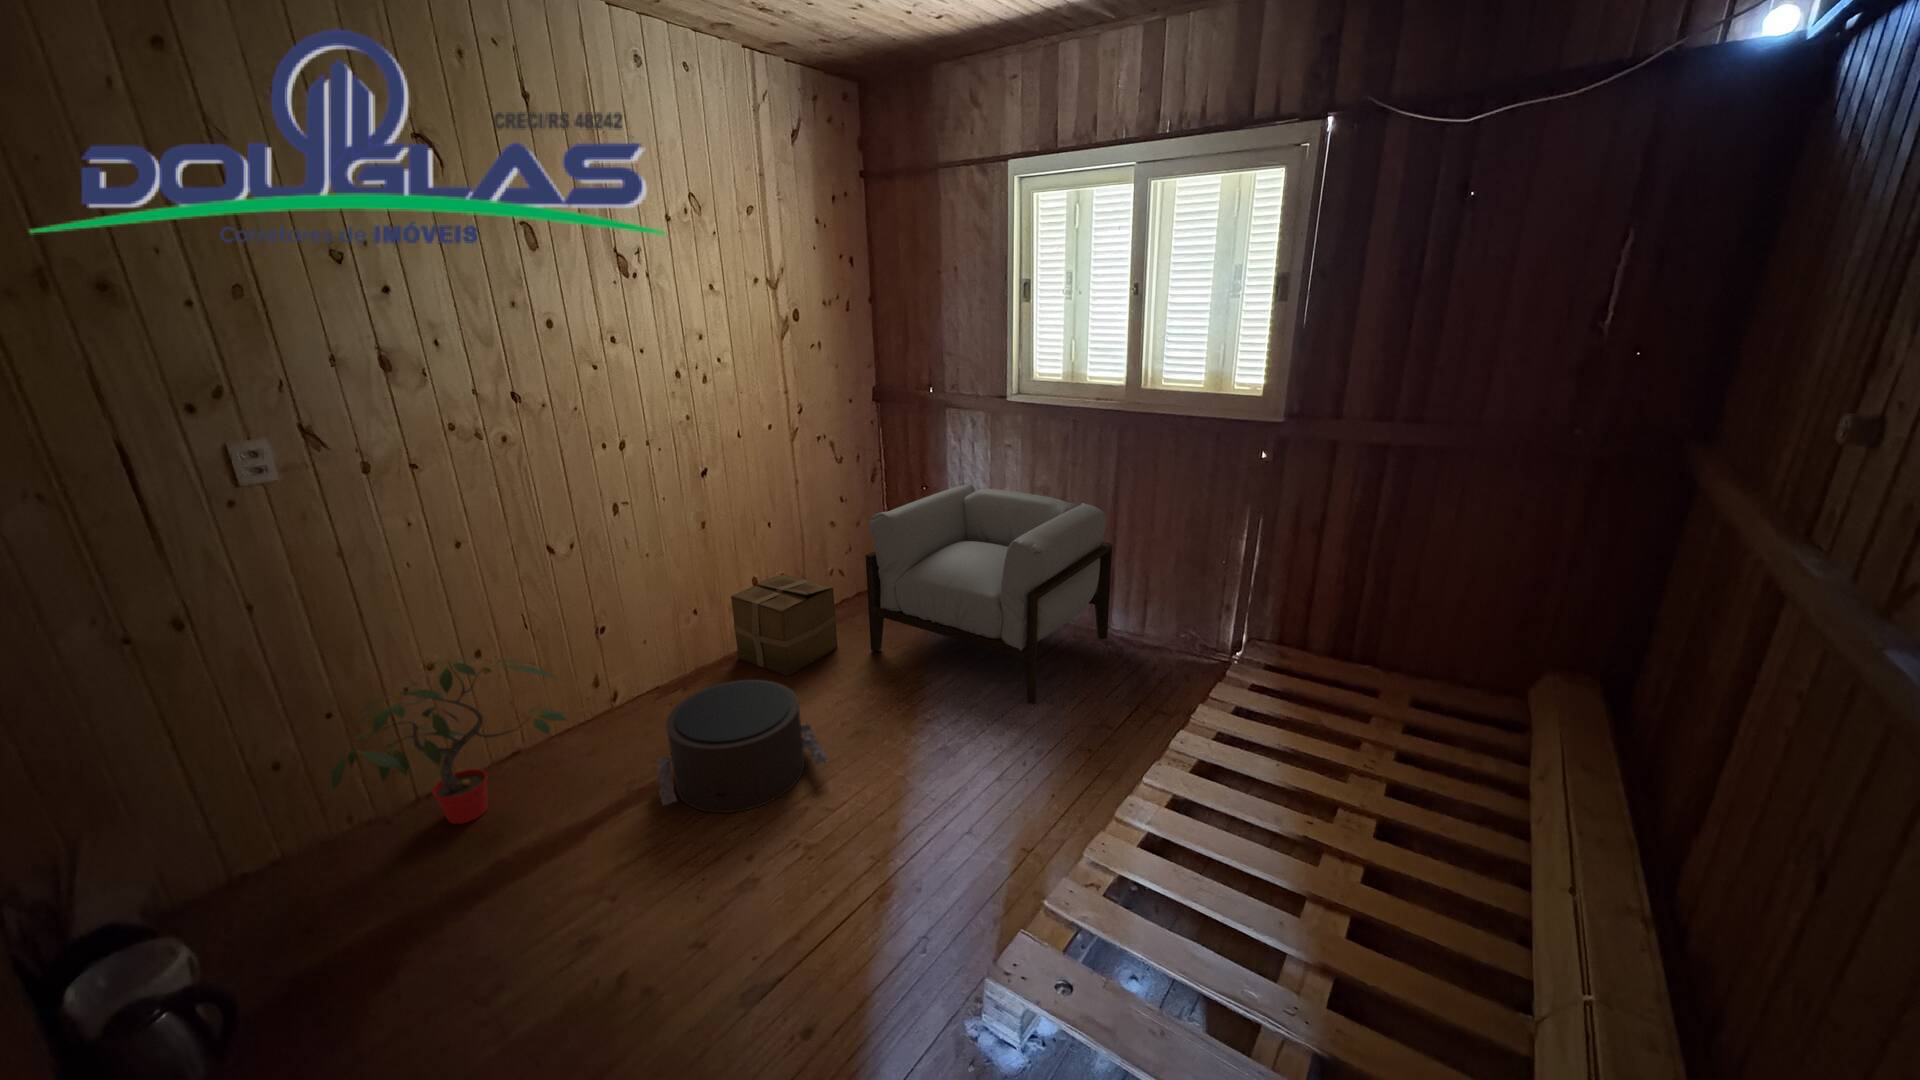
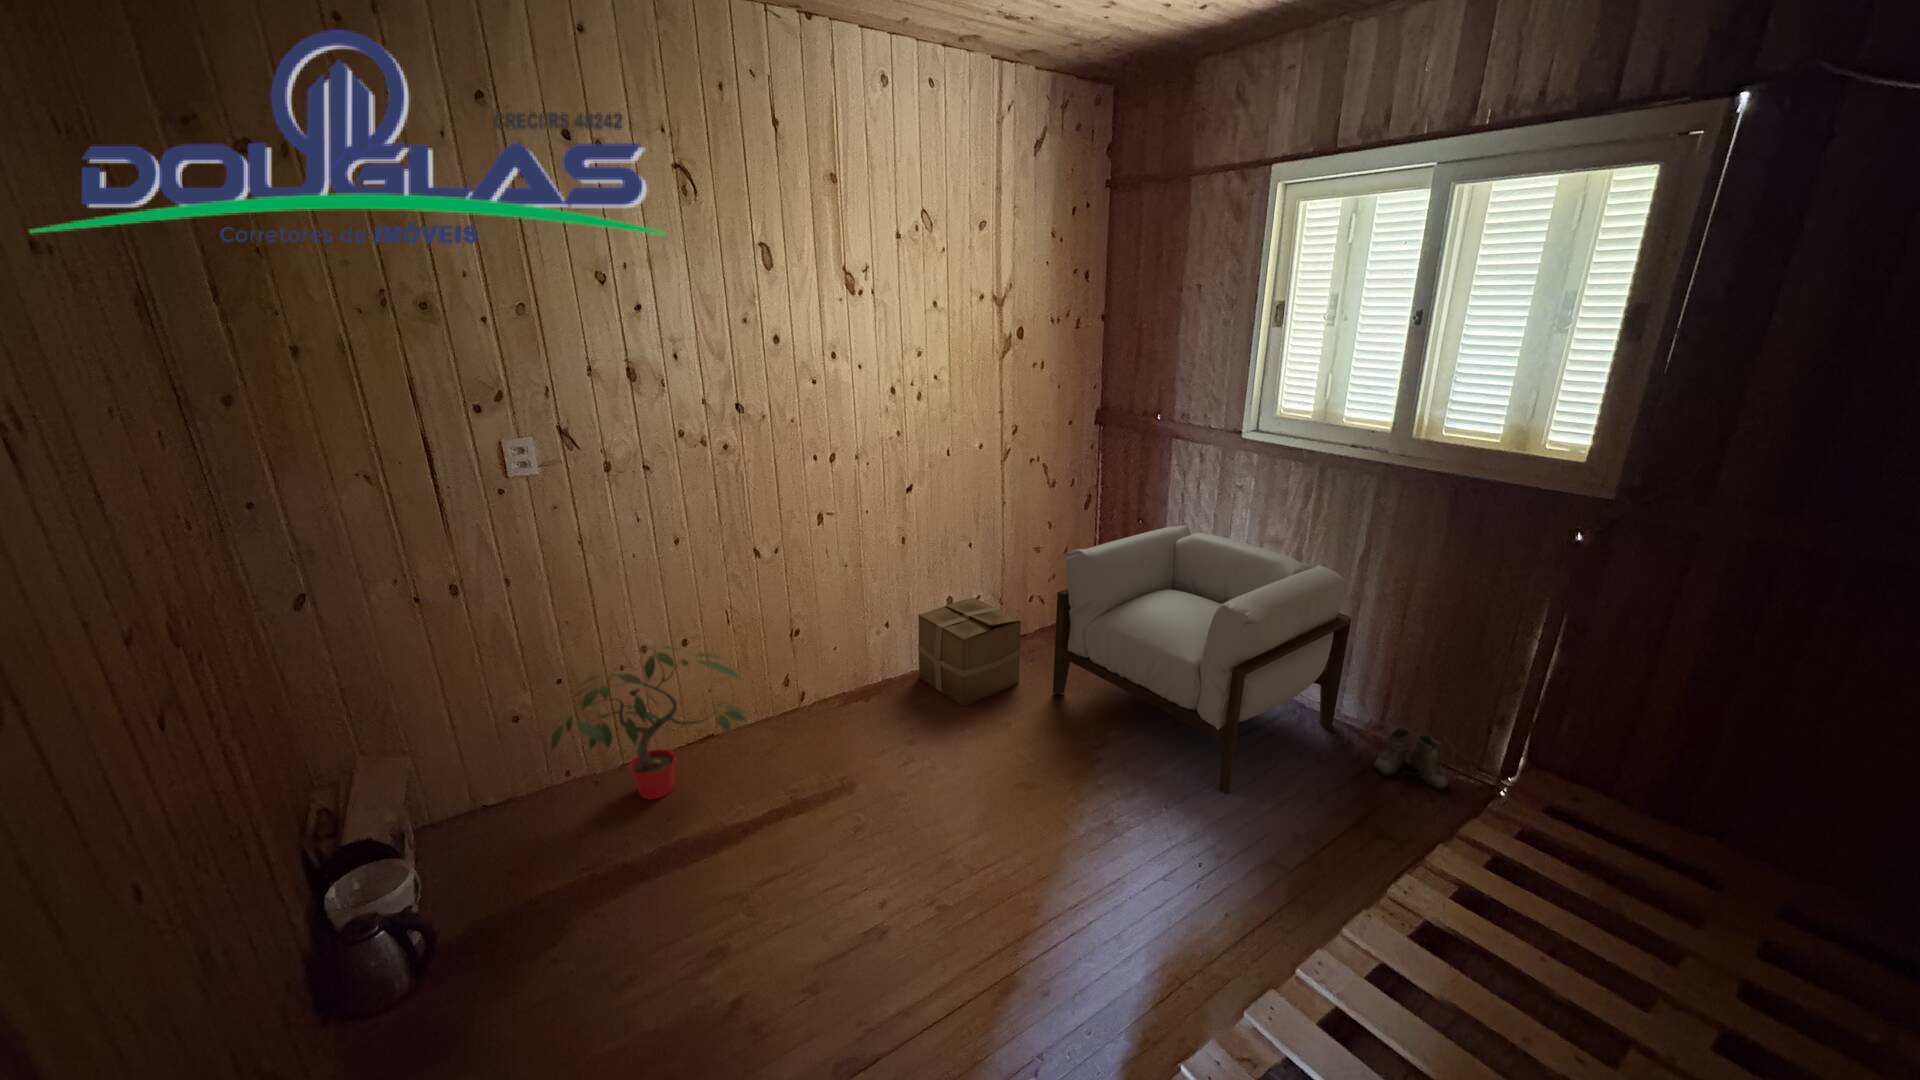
boots: none [1137,627,1196,670] -> present [1374,727,1448,789]
pouf: present [657,680,827,813] -> none [815,708,983,849]

